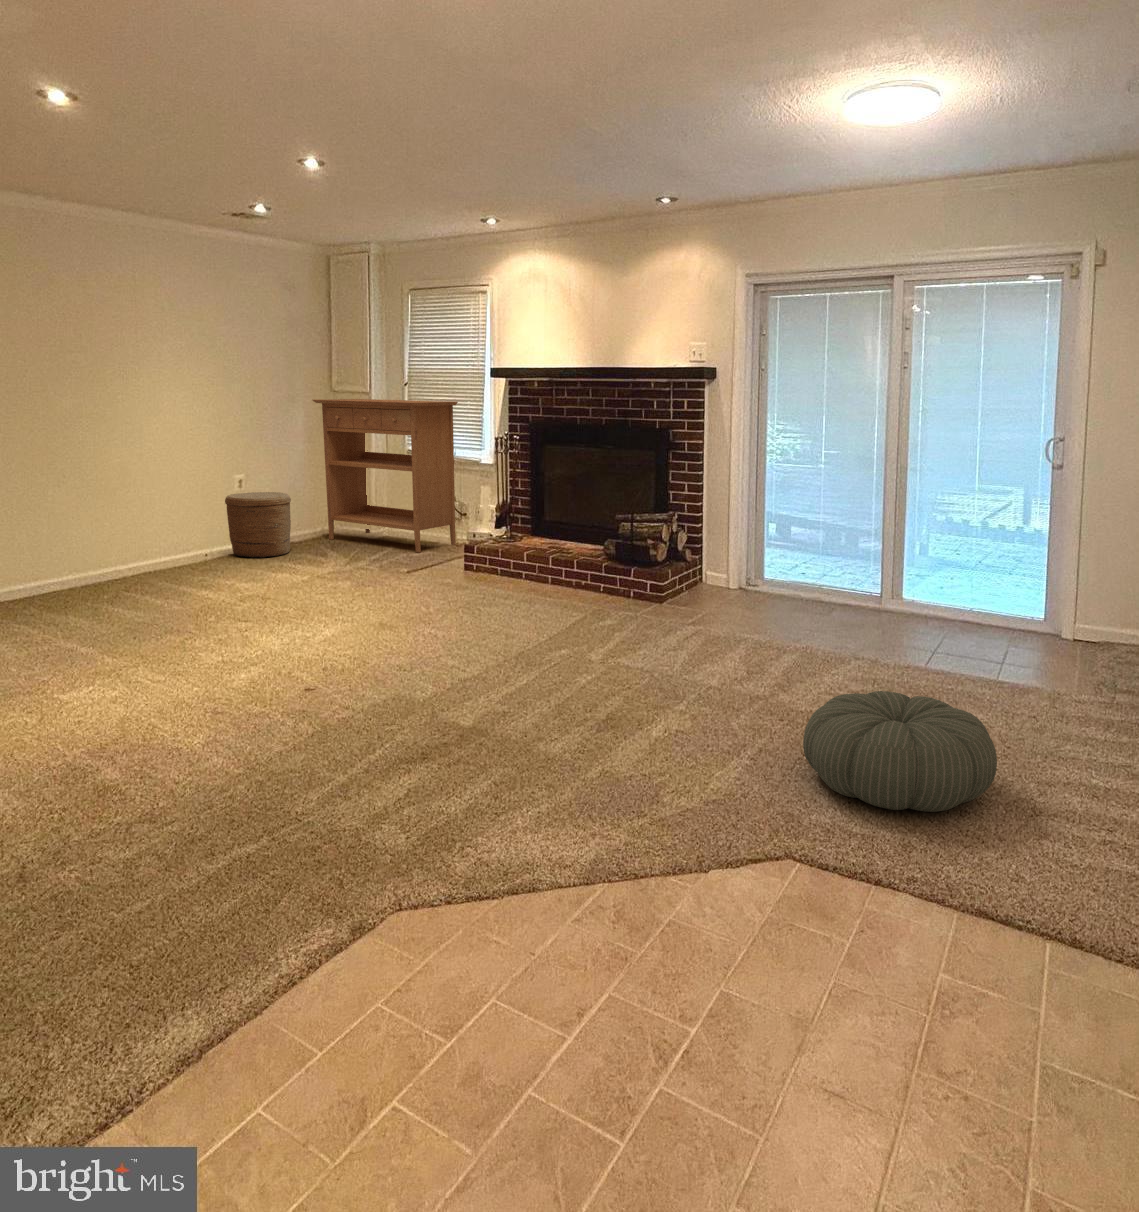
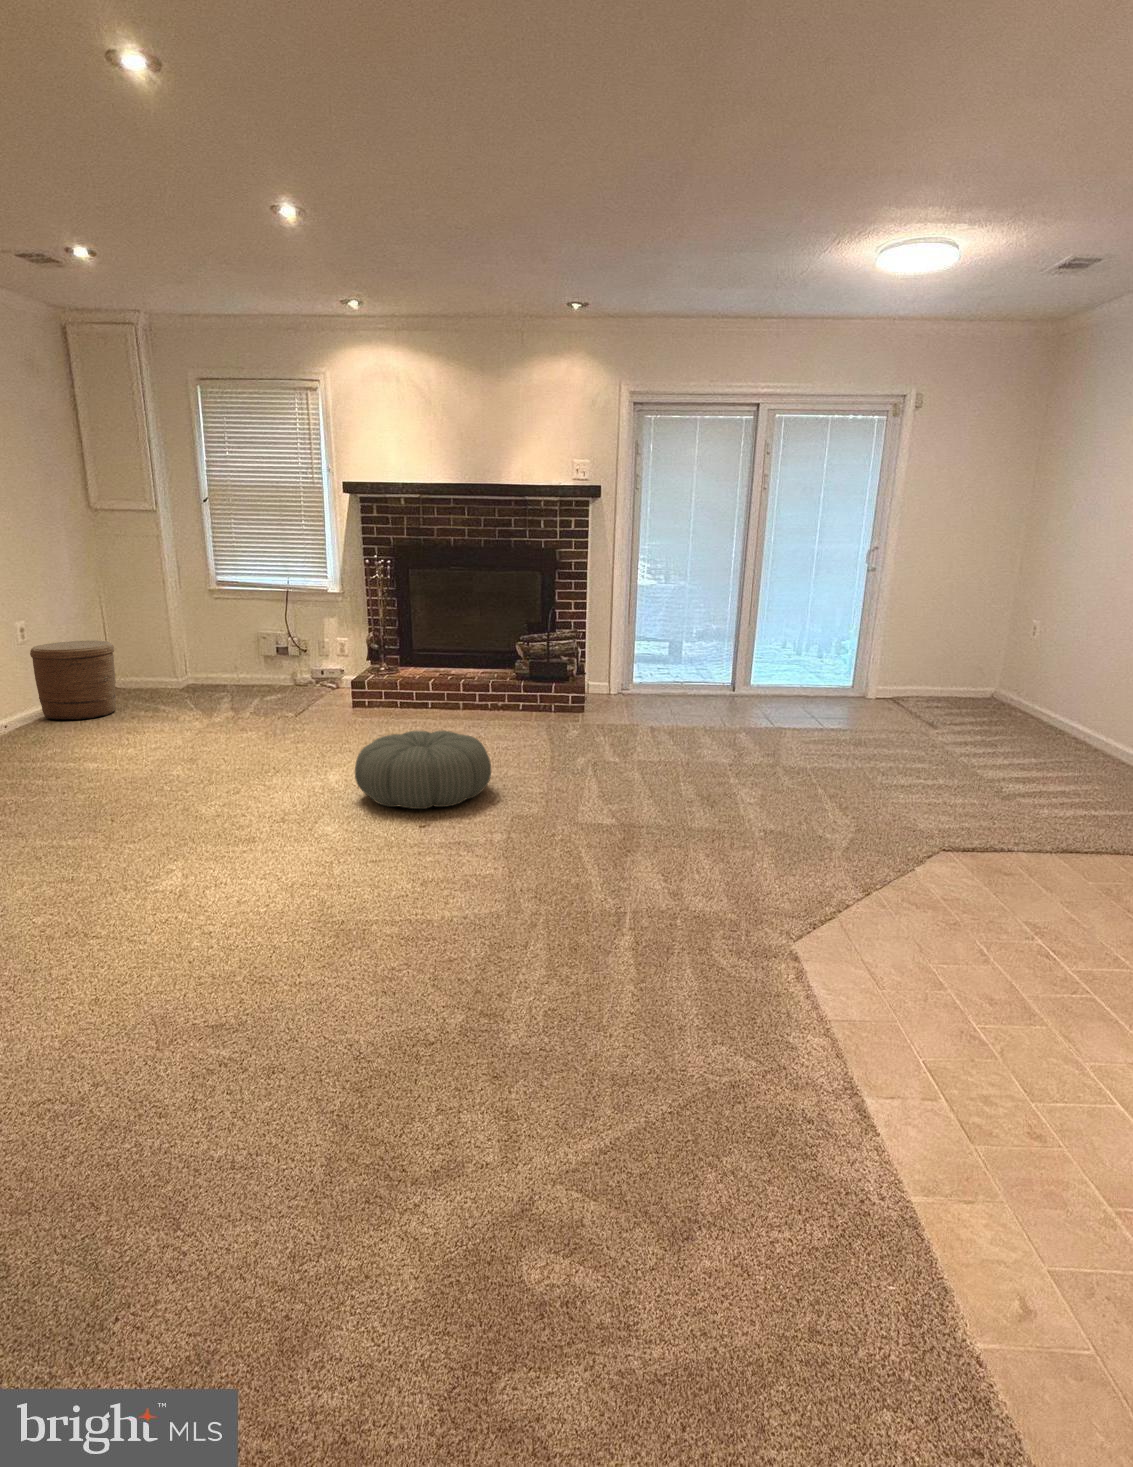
console table: present [313,399,458,553] -> none [109,528,298,695]
pouf: present [803,691,997,812] -> present [355,731,491,809]

